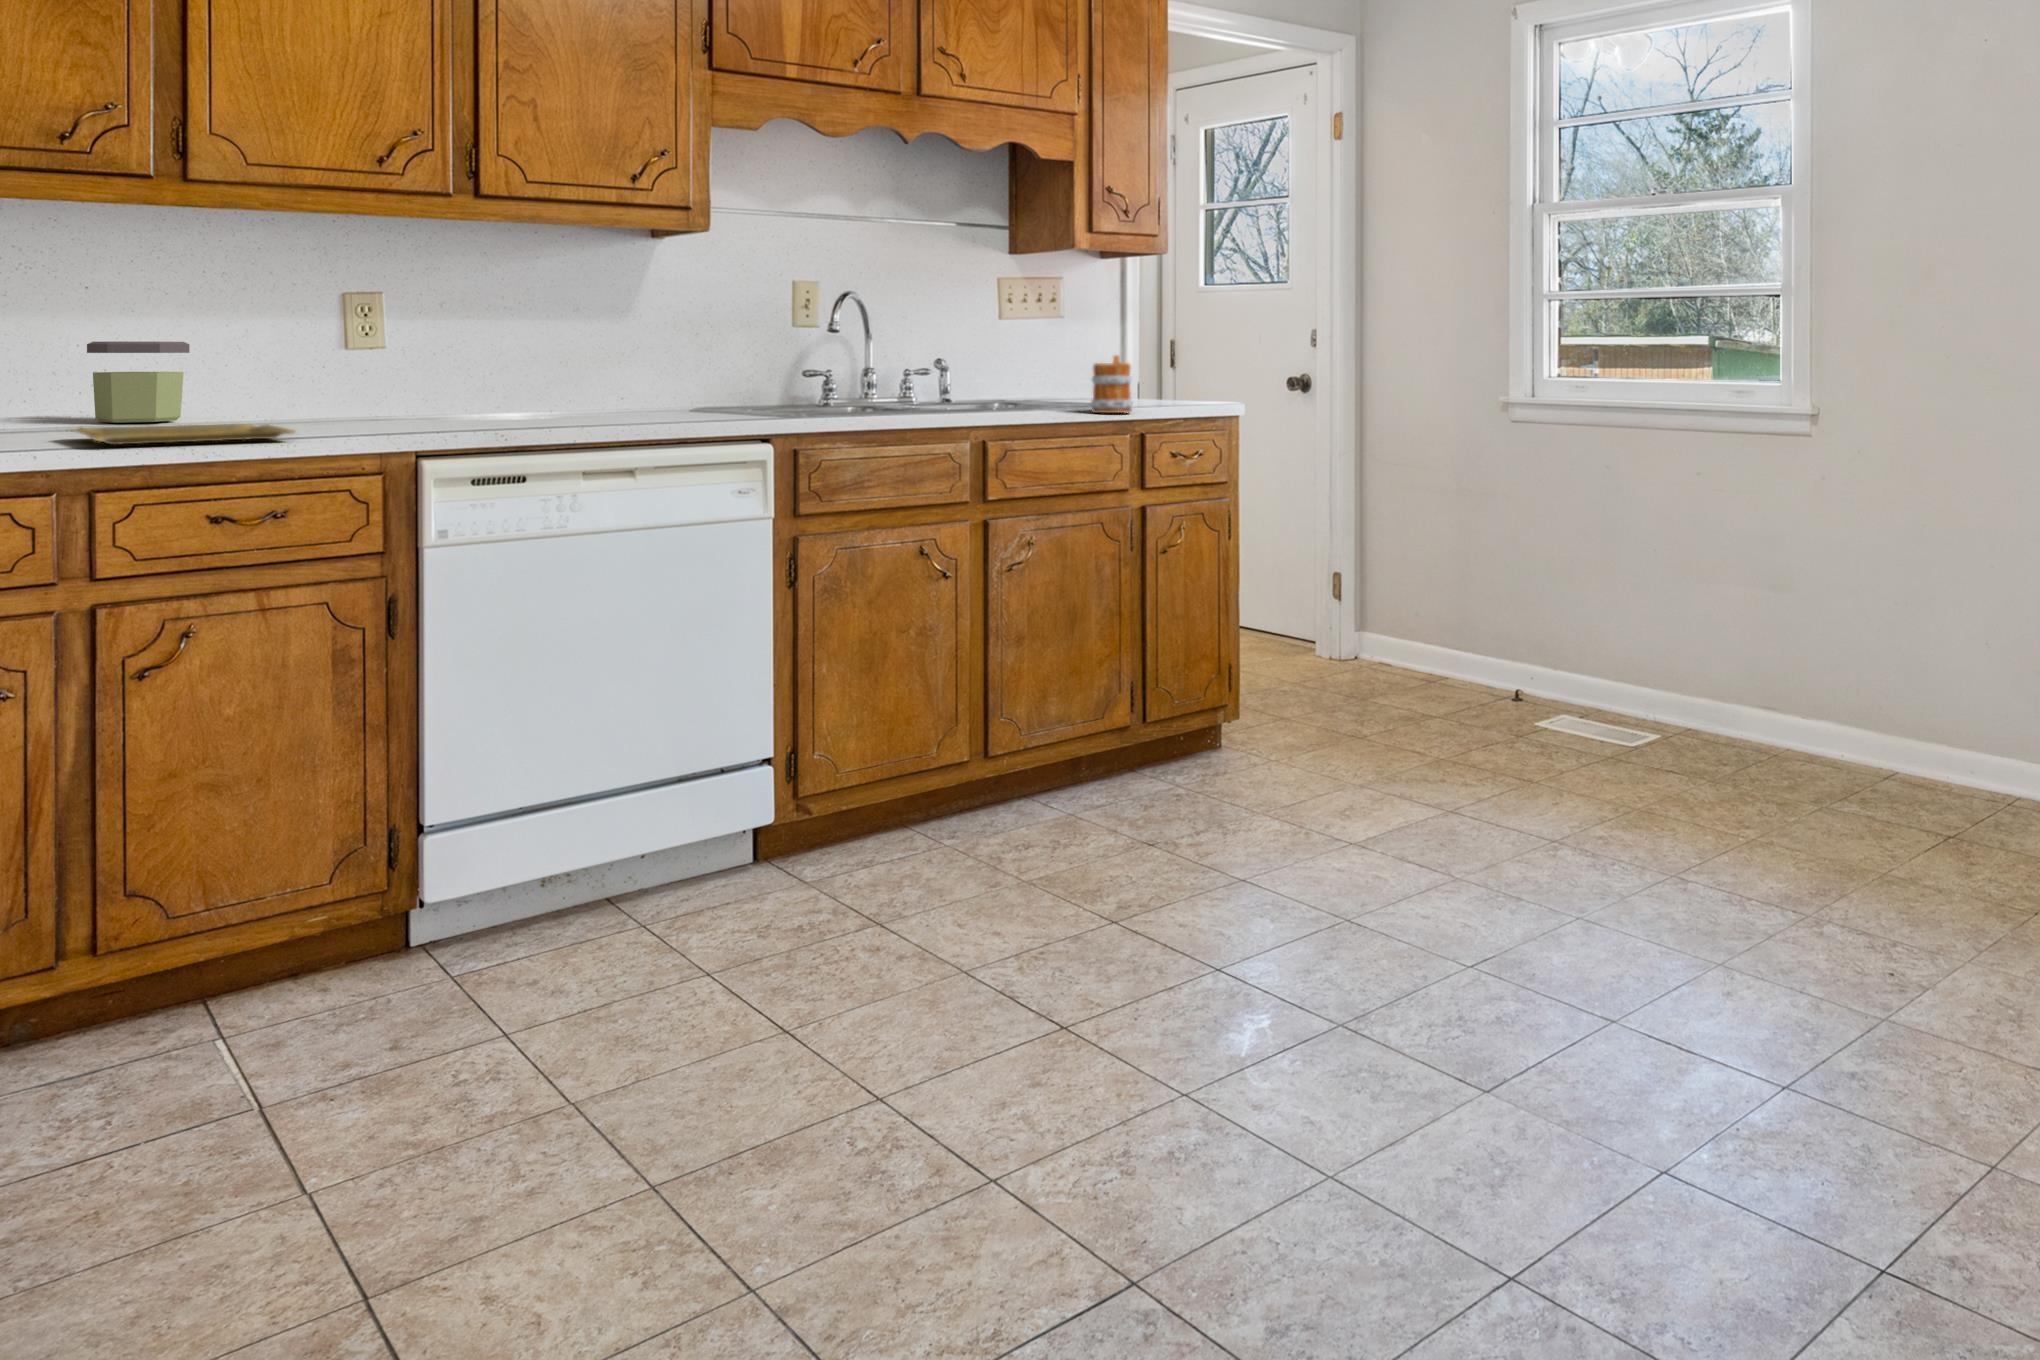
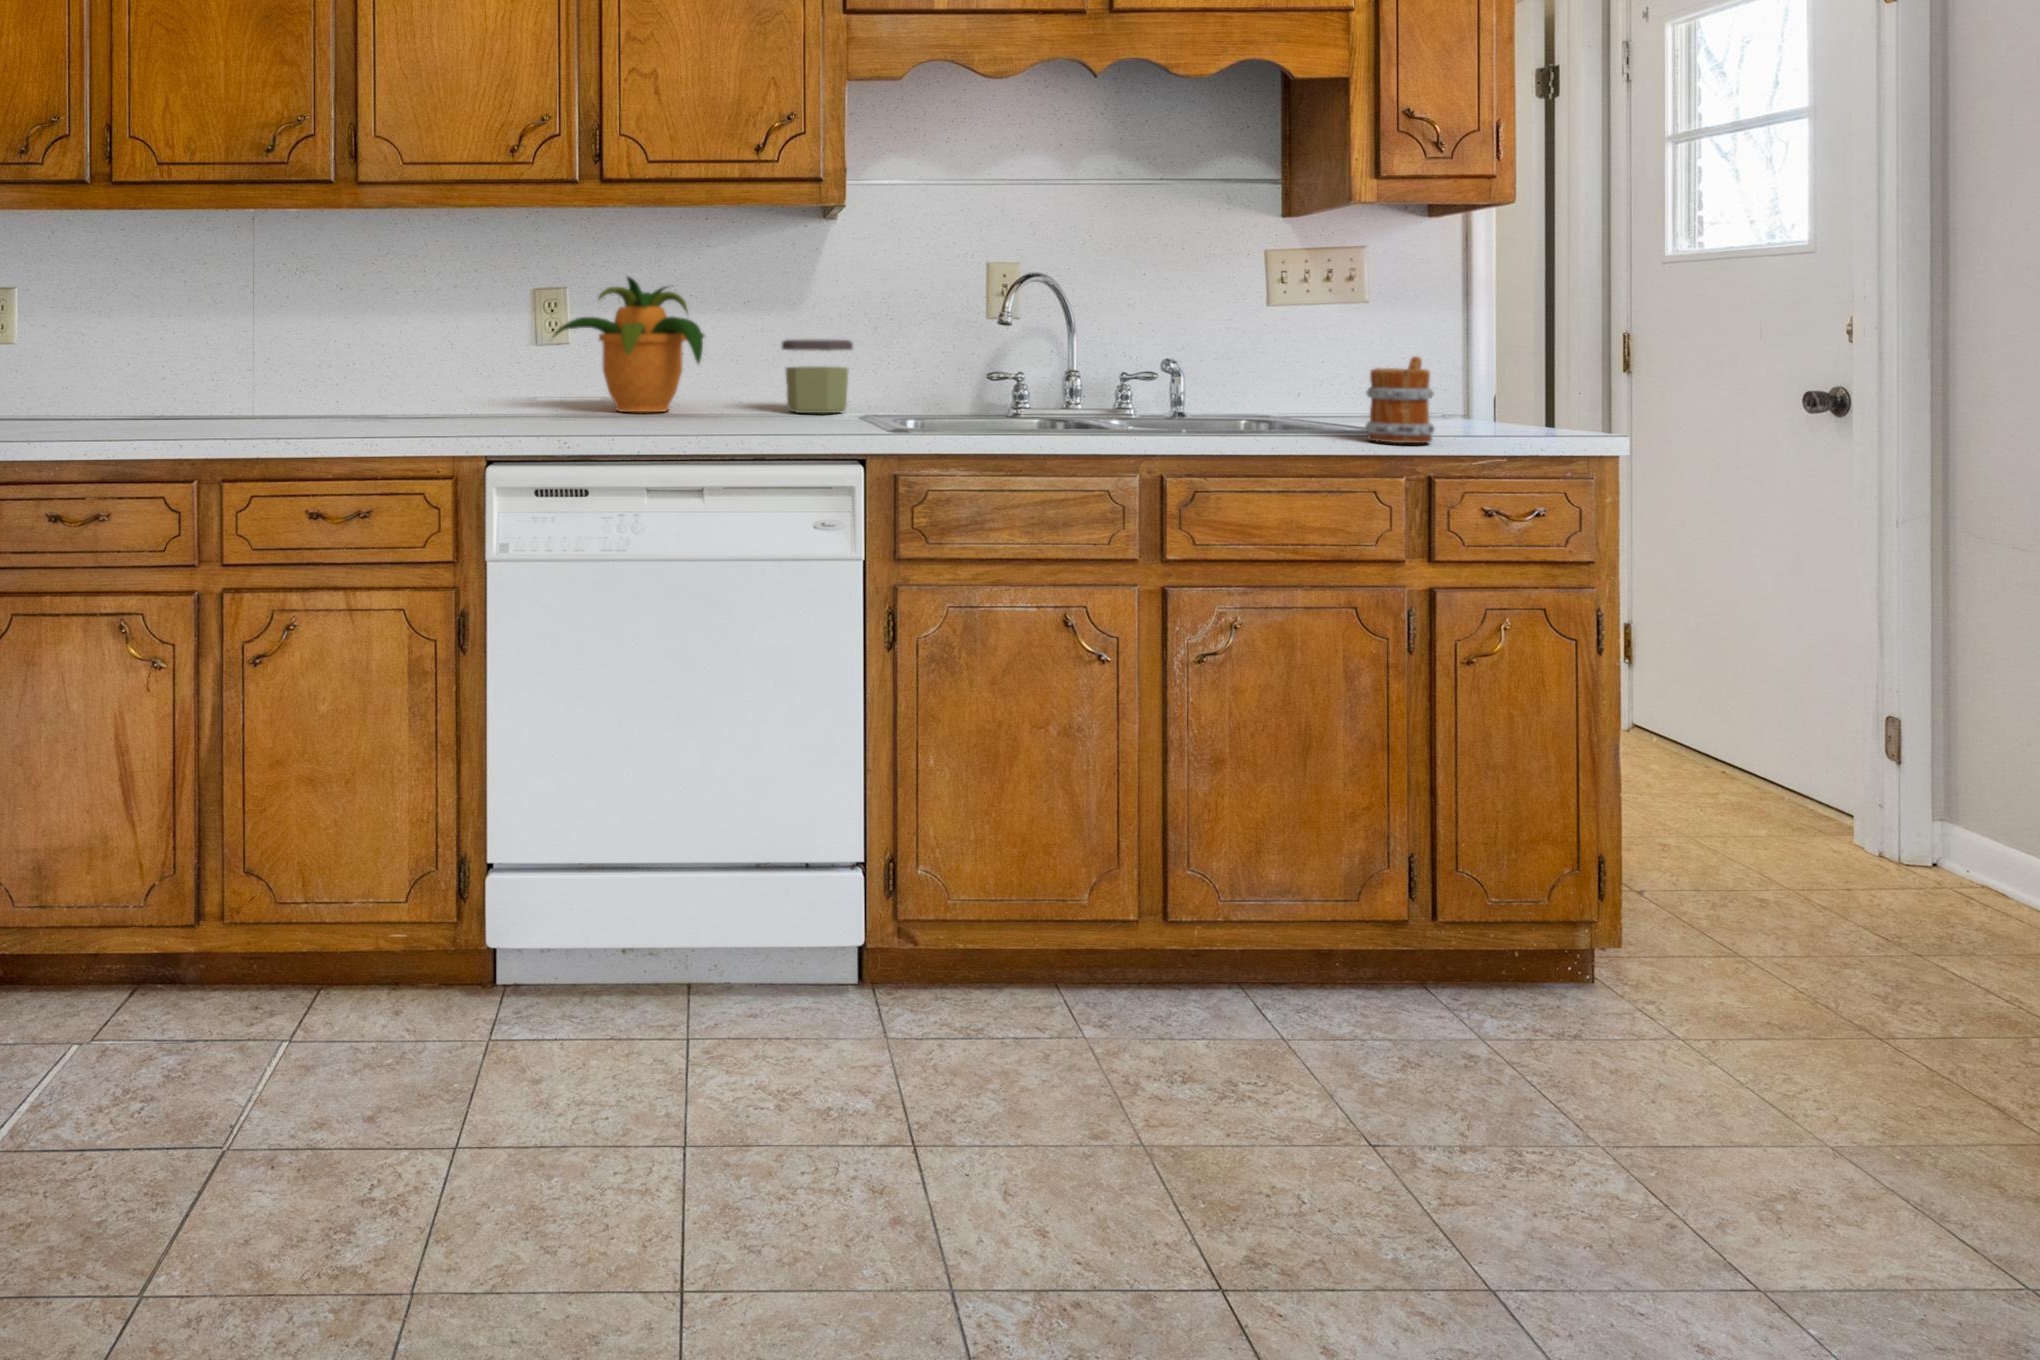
potted plant: none [373,282,552,415] -> present [554,277,704,412]
jar: present [87,341,190,423] -> present [782,339,853,413]
tray: present [68,424,295,445] -> none [226,417,404,436]

